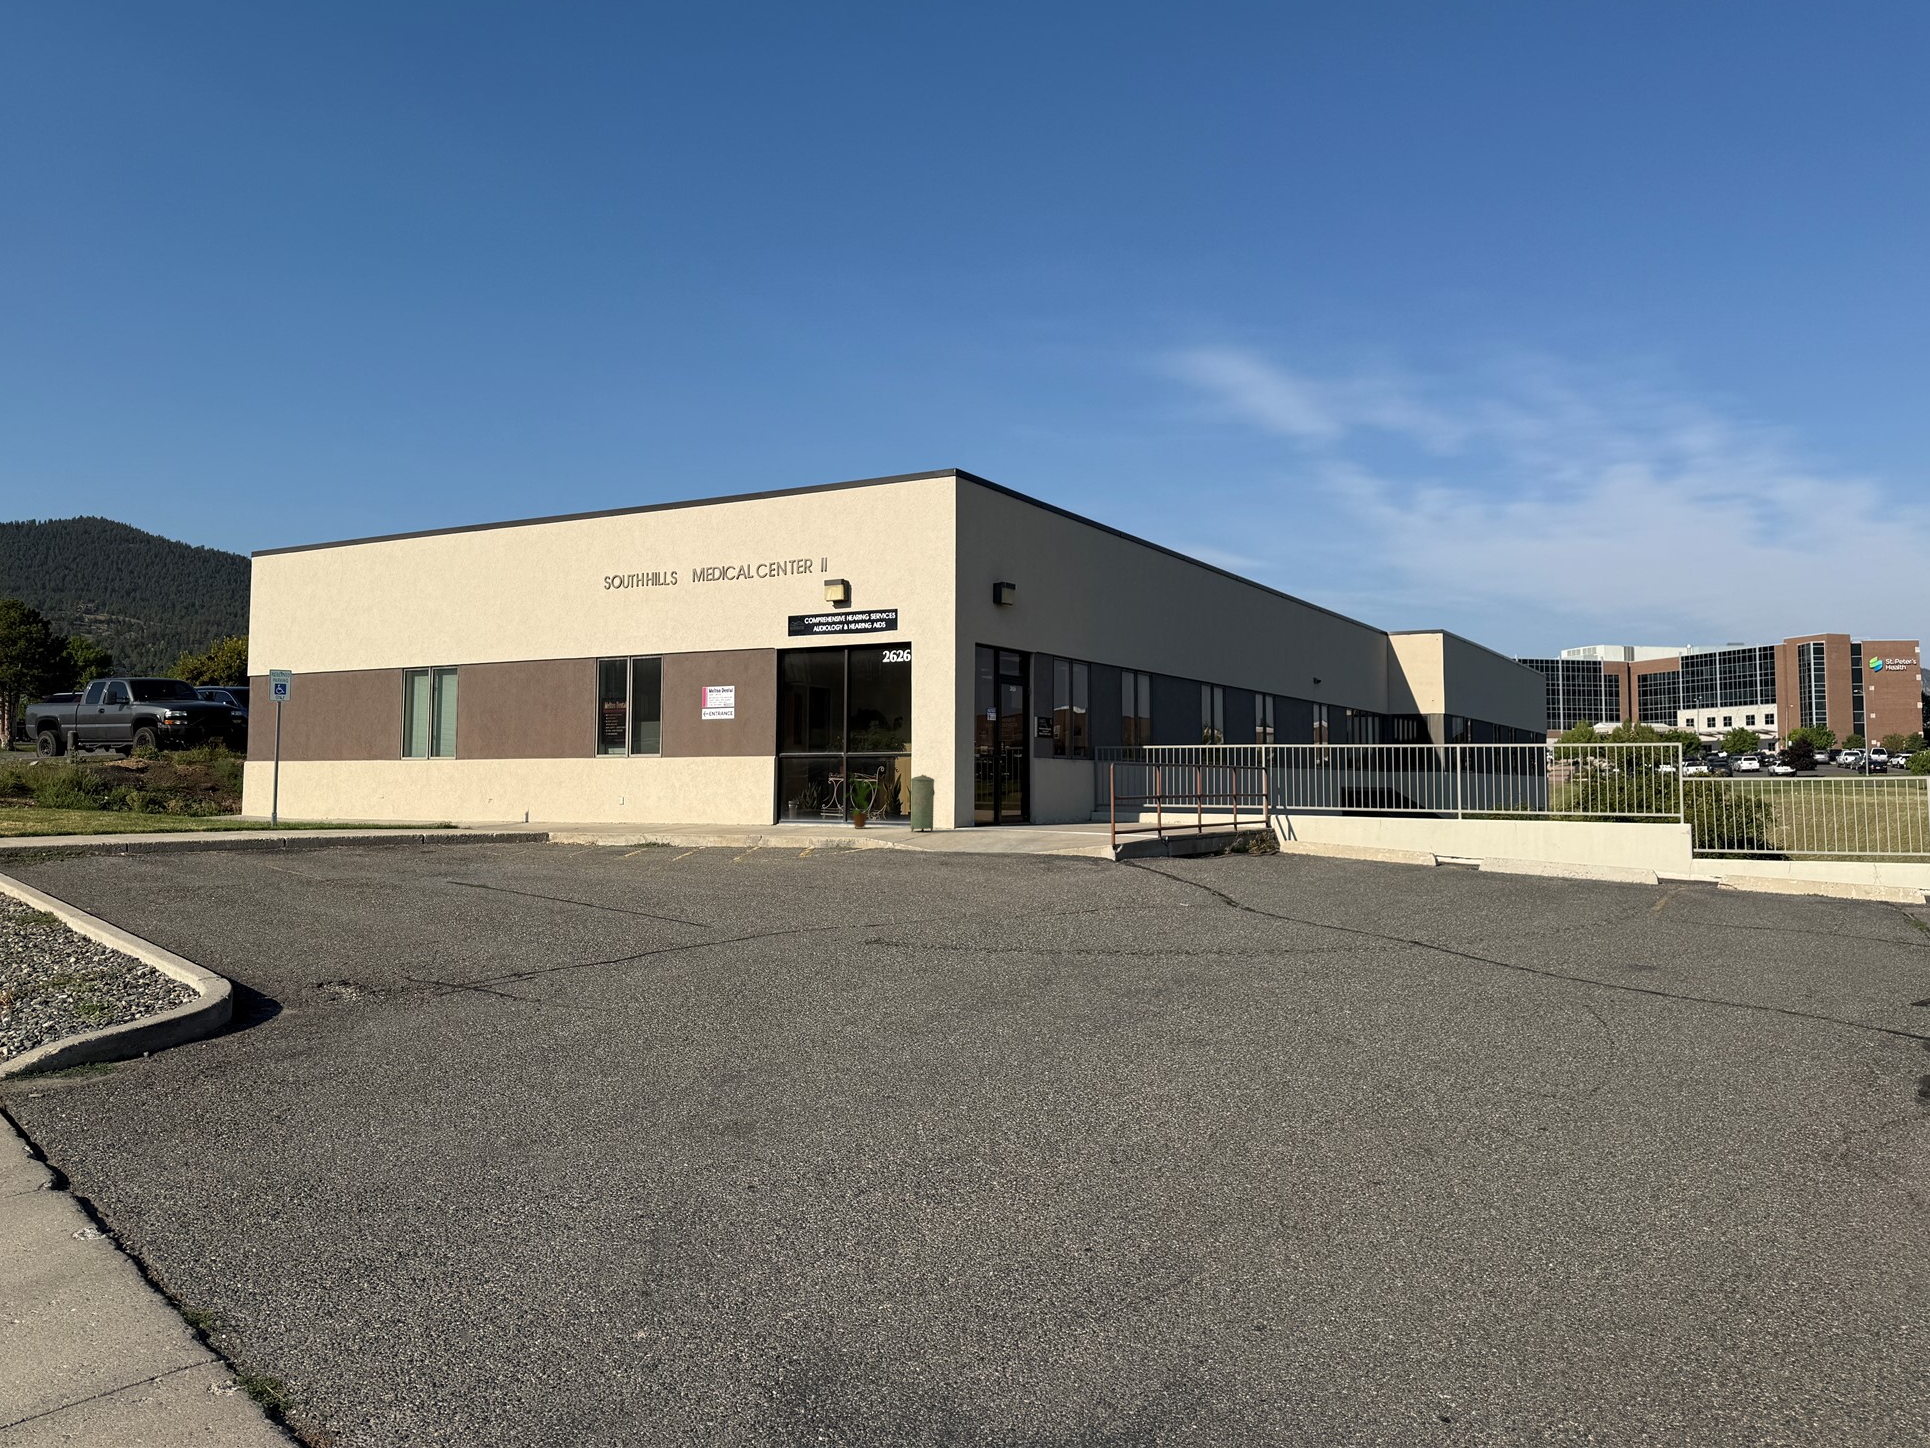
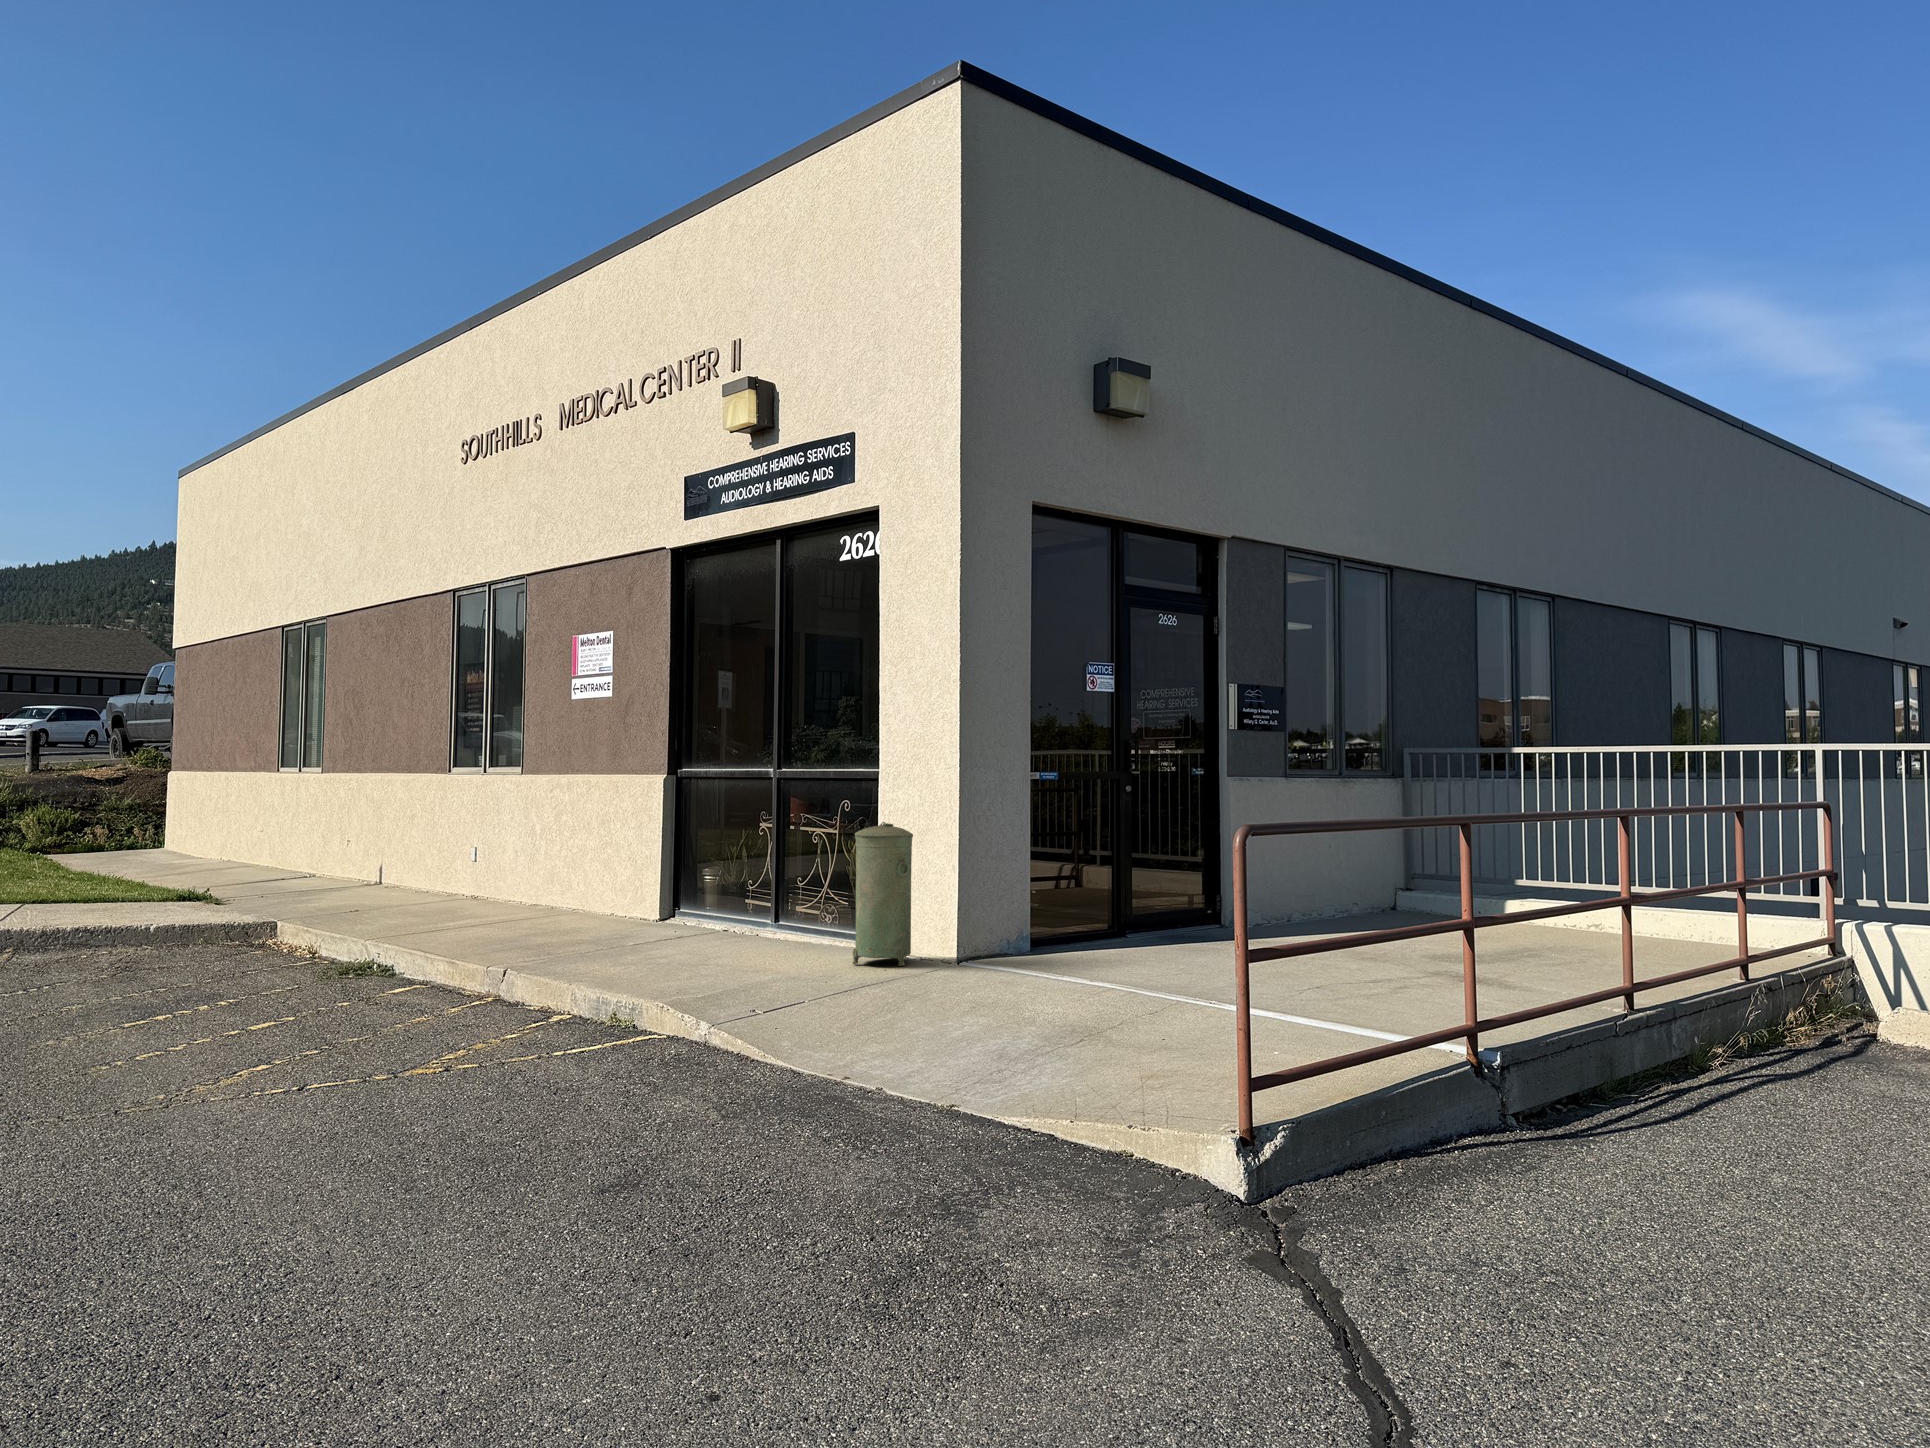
house plant: present [850,778,879,829] -> none [732,812,832,944]

